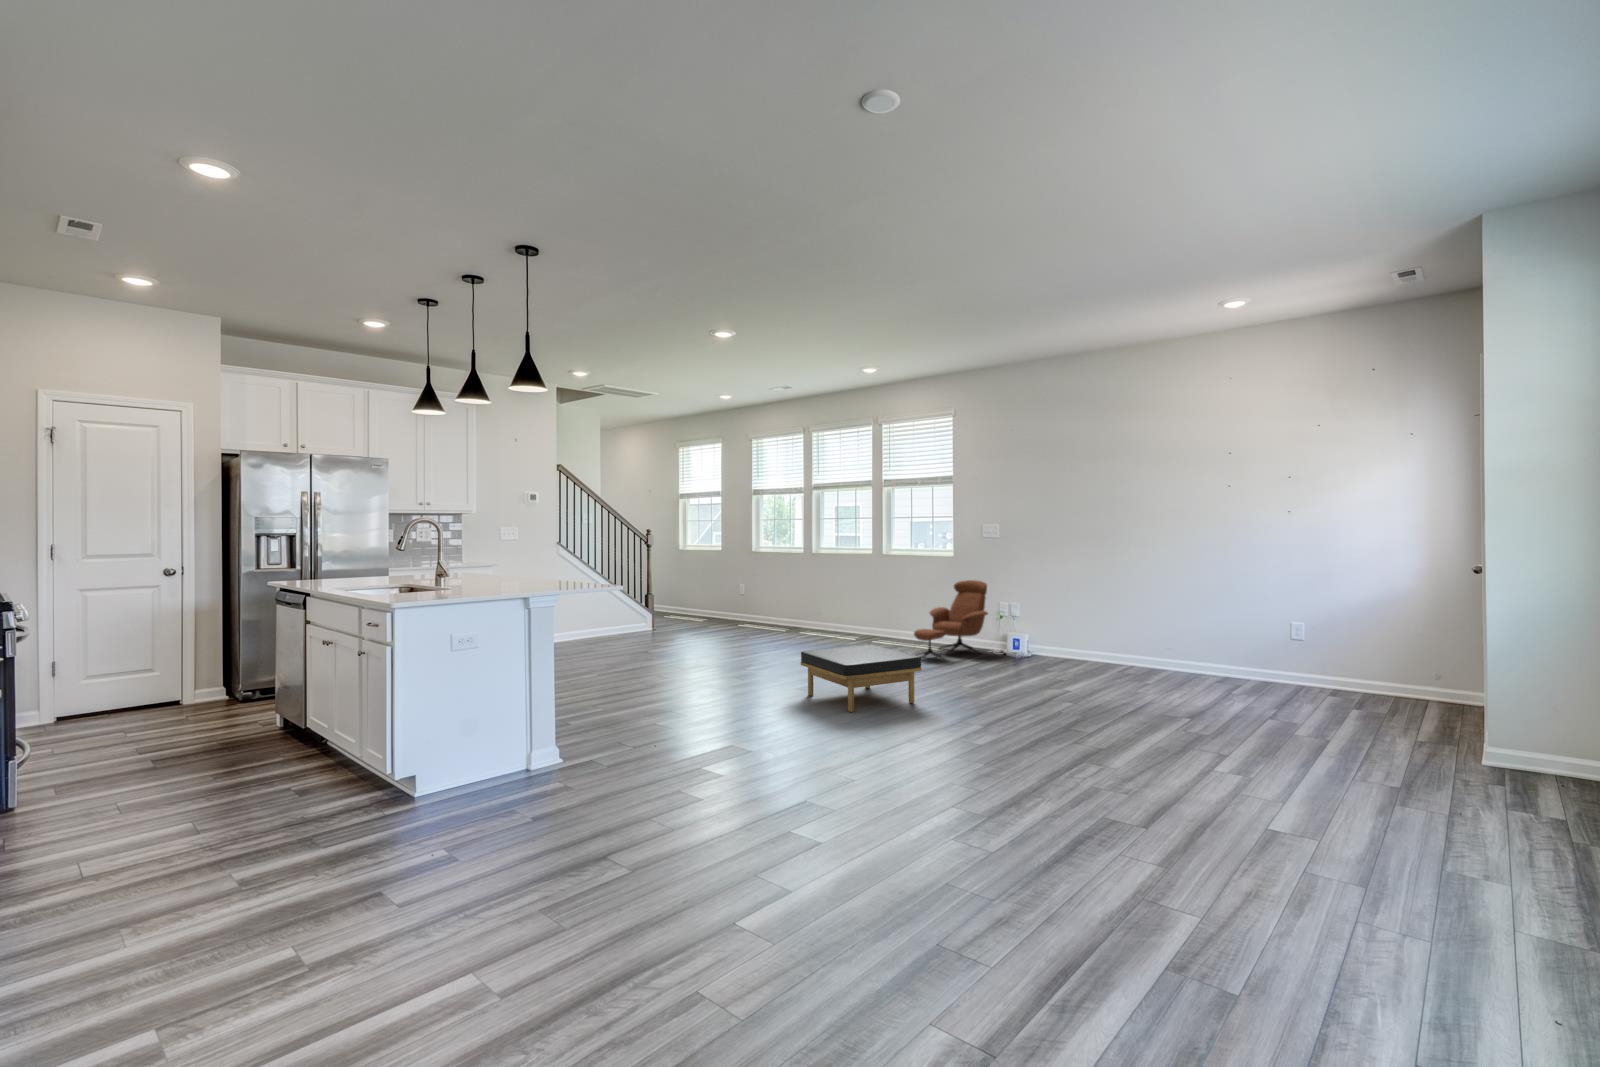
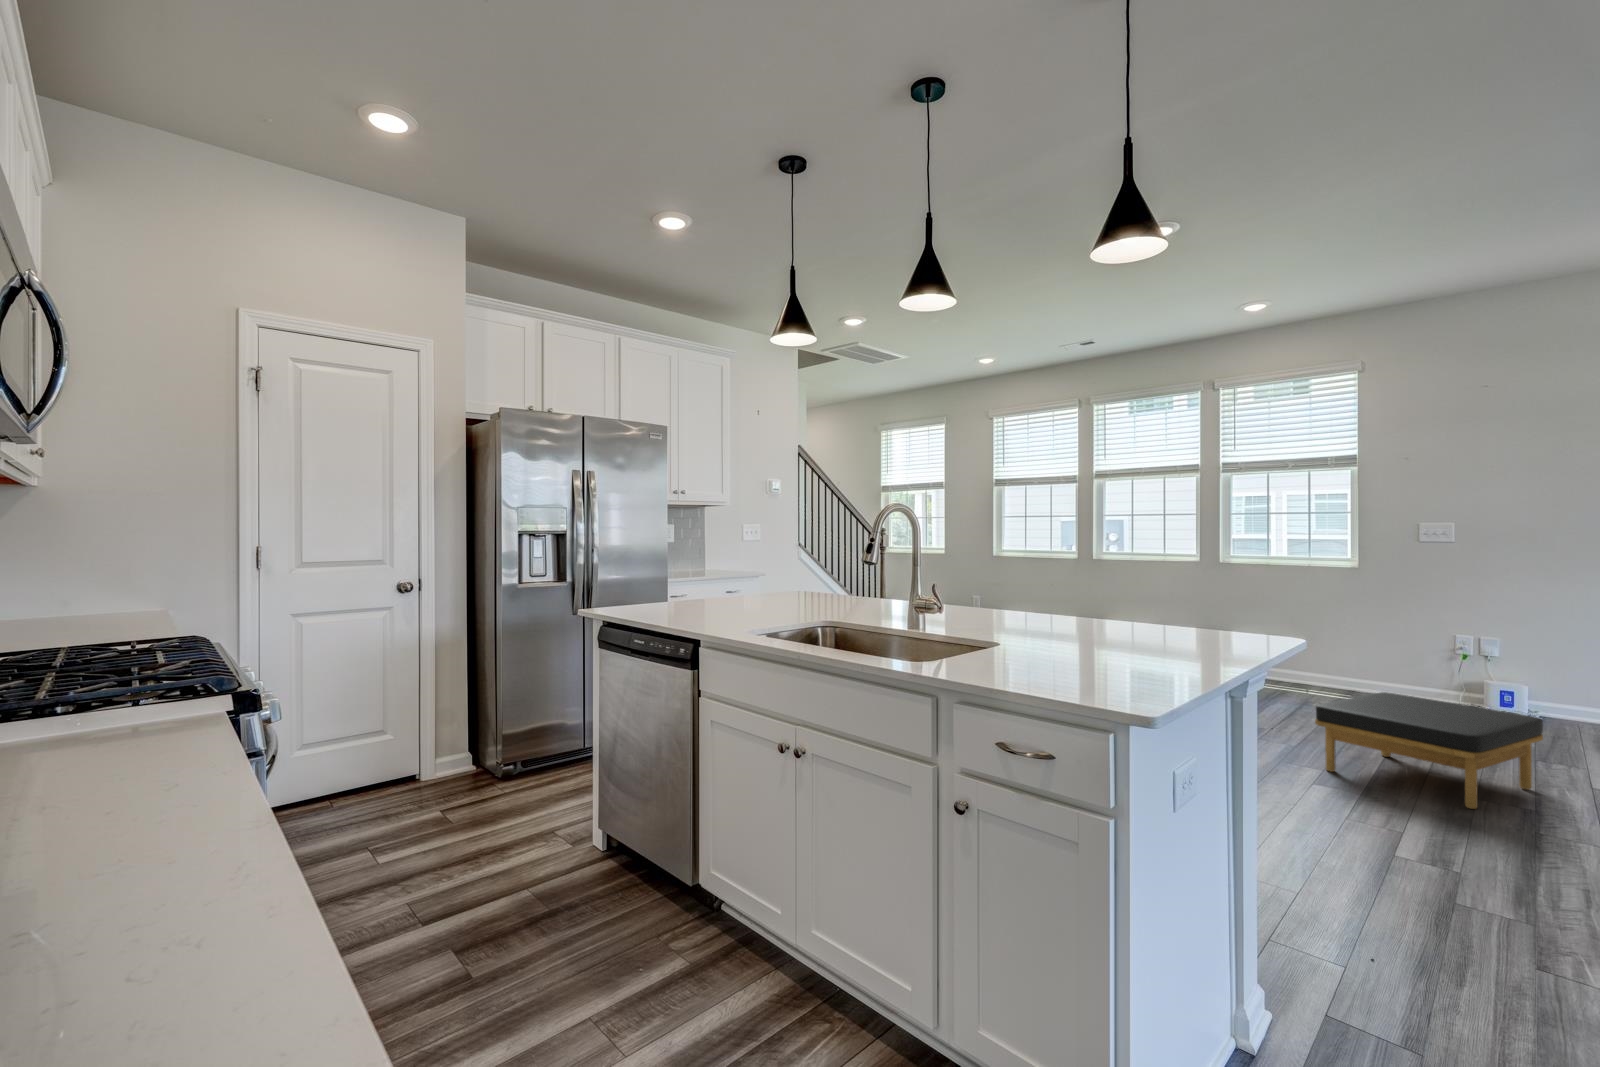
lounge chair: present [914,580,988,659] -> none [1320,593,1420,705]

